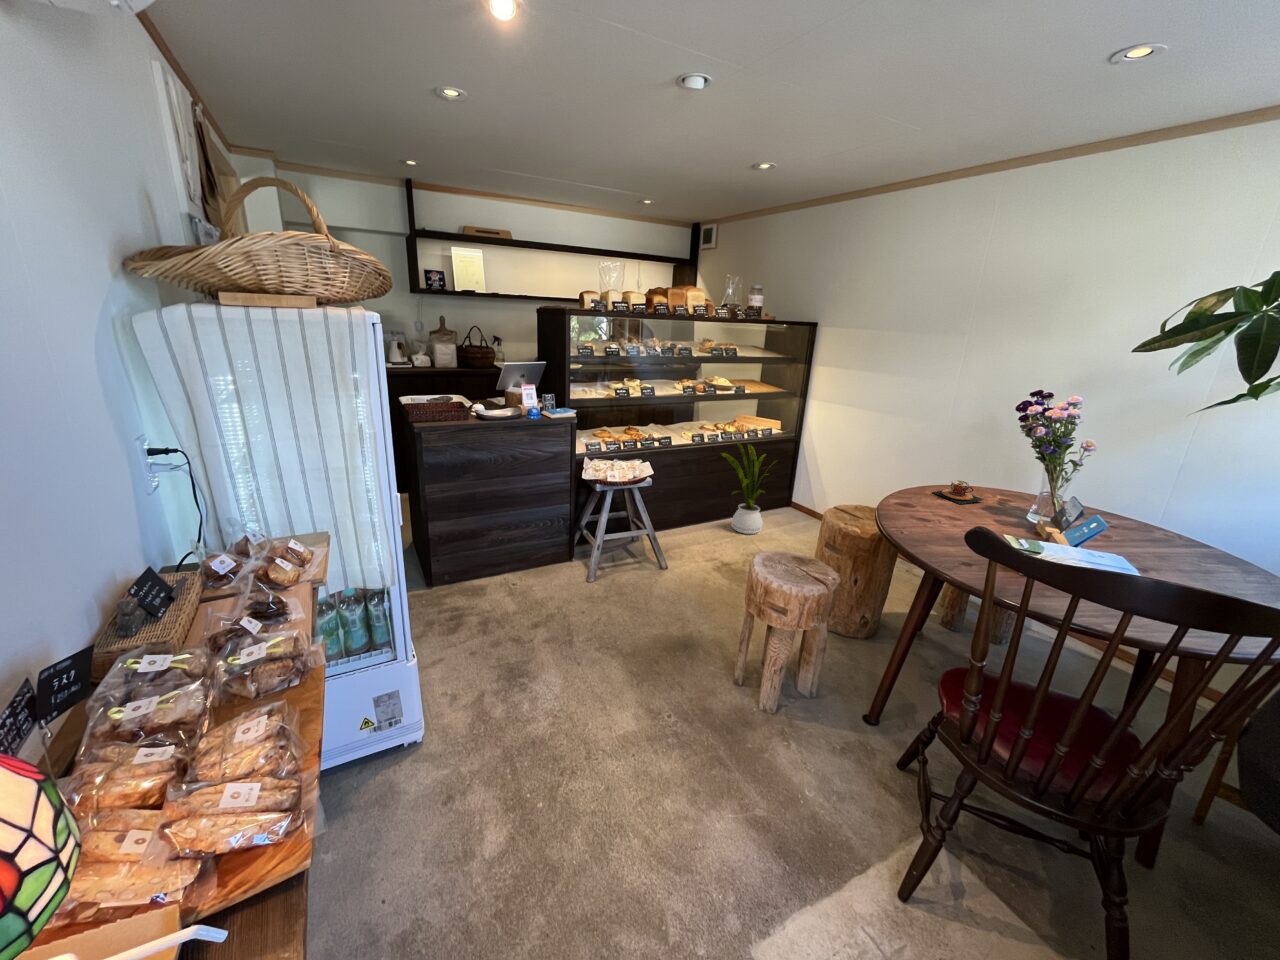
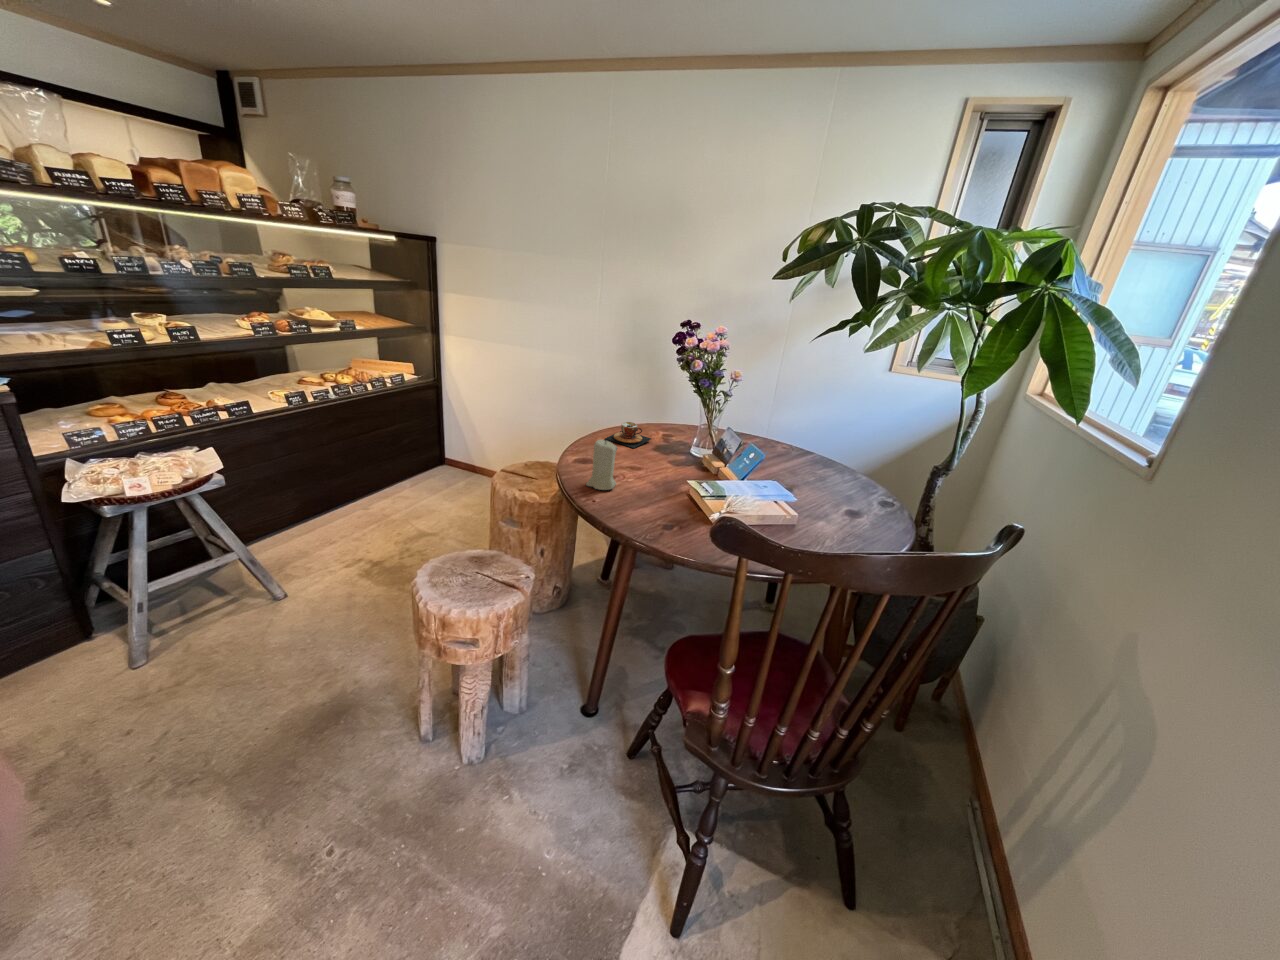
house plant: present [721,442,765,534] -> none [335,398,424,517]
candle: none [900,486,935,529] -> present [586,440,617,490]

